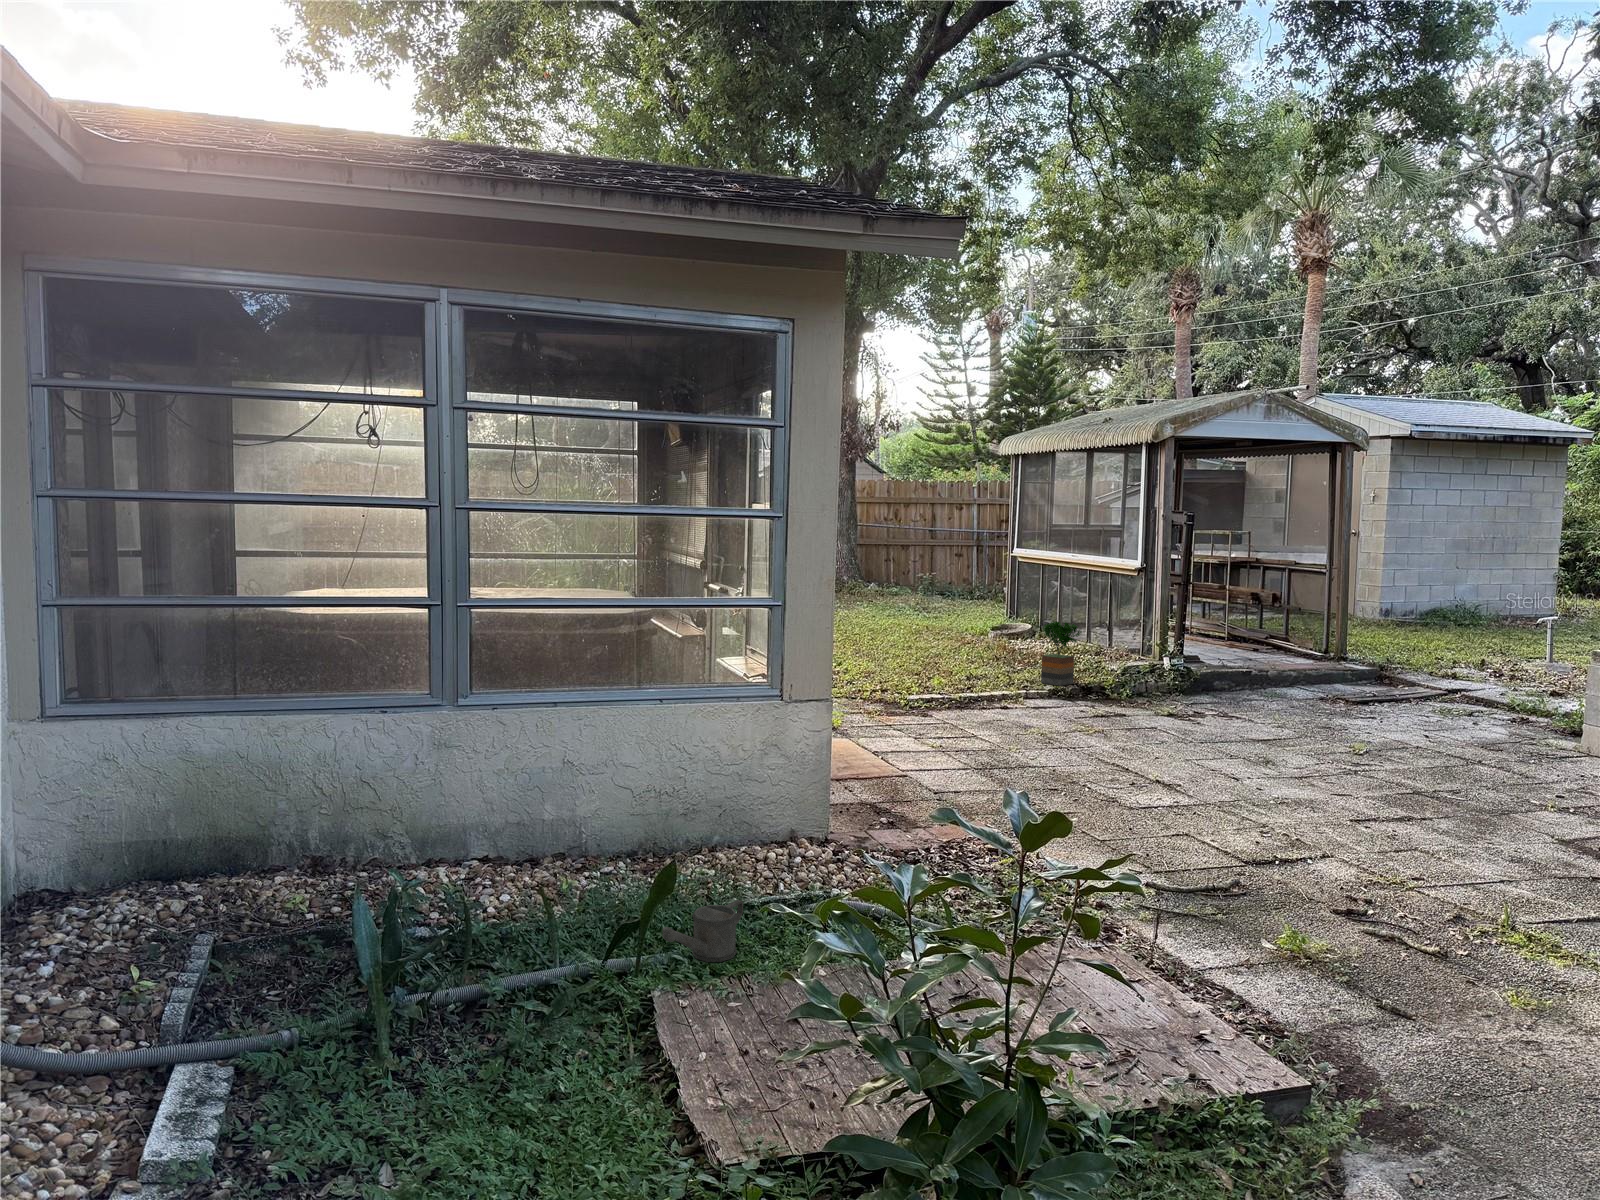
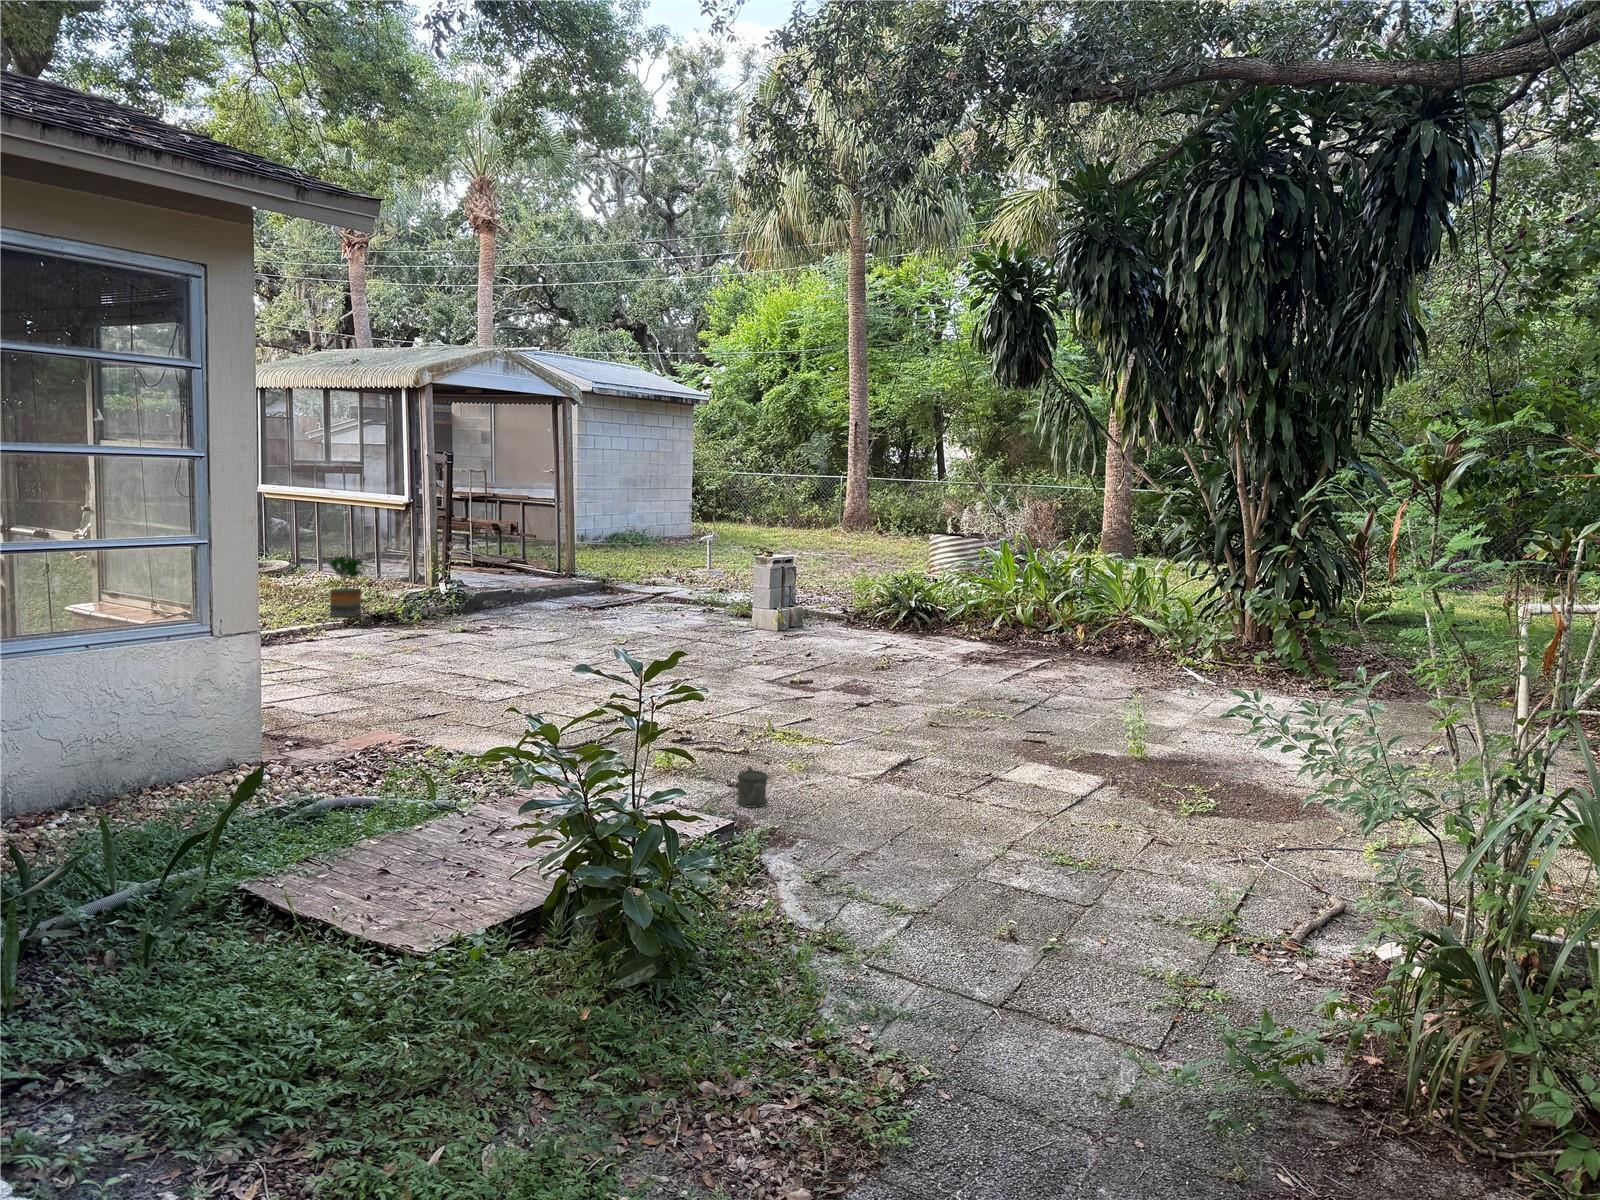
watering can: present [663,900,743,962] -> present [737,766,768,808]

